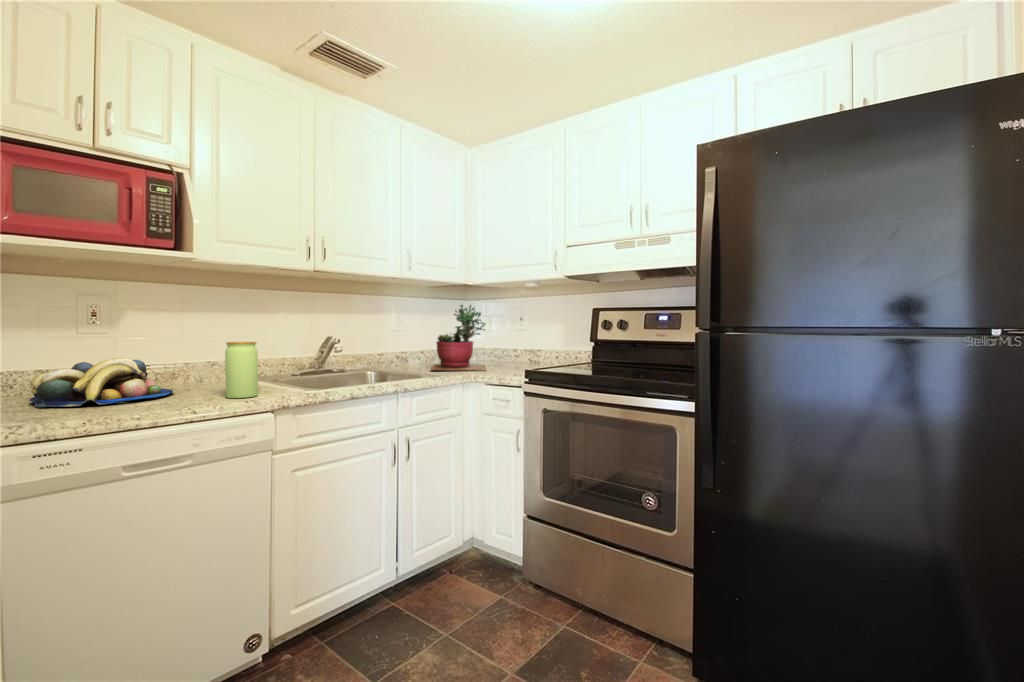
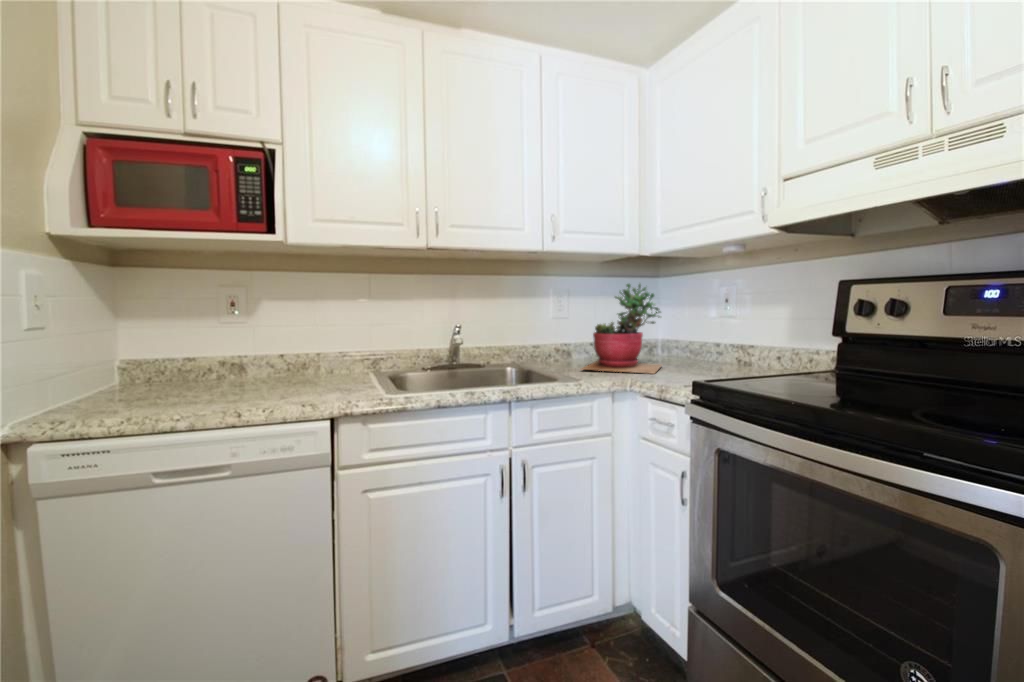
jar: present [225,342,258,398] -> none [297,333,334,399]
fruit bowl: present [30,358,173,407] -> none [145,348,281,398]

